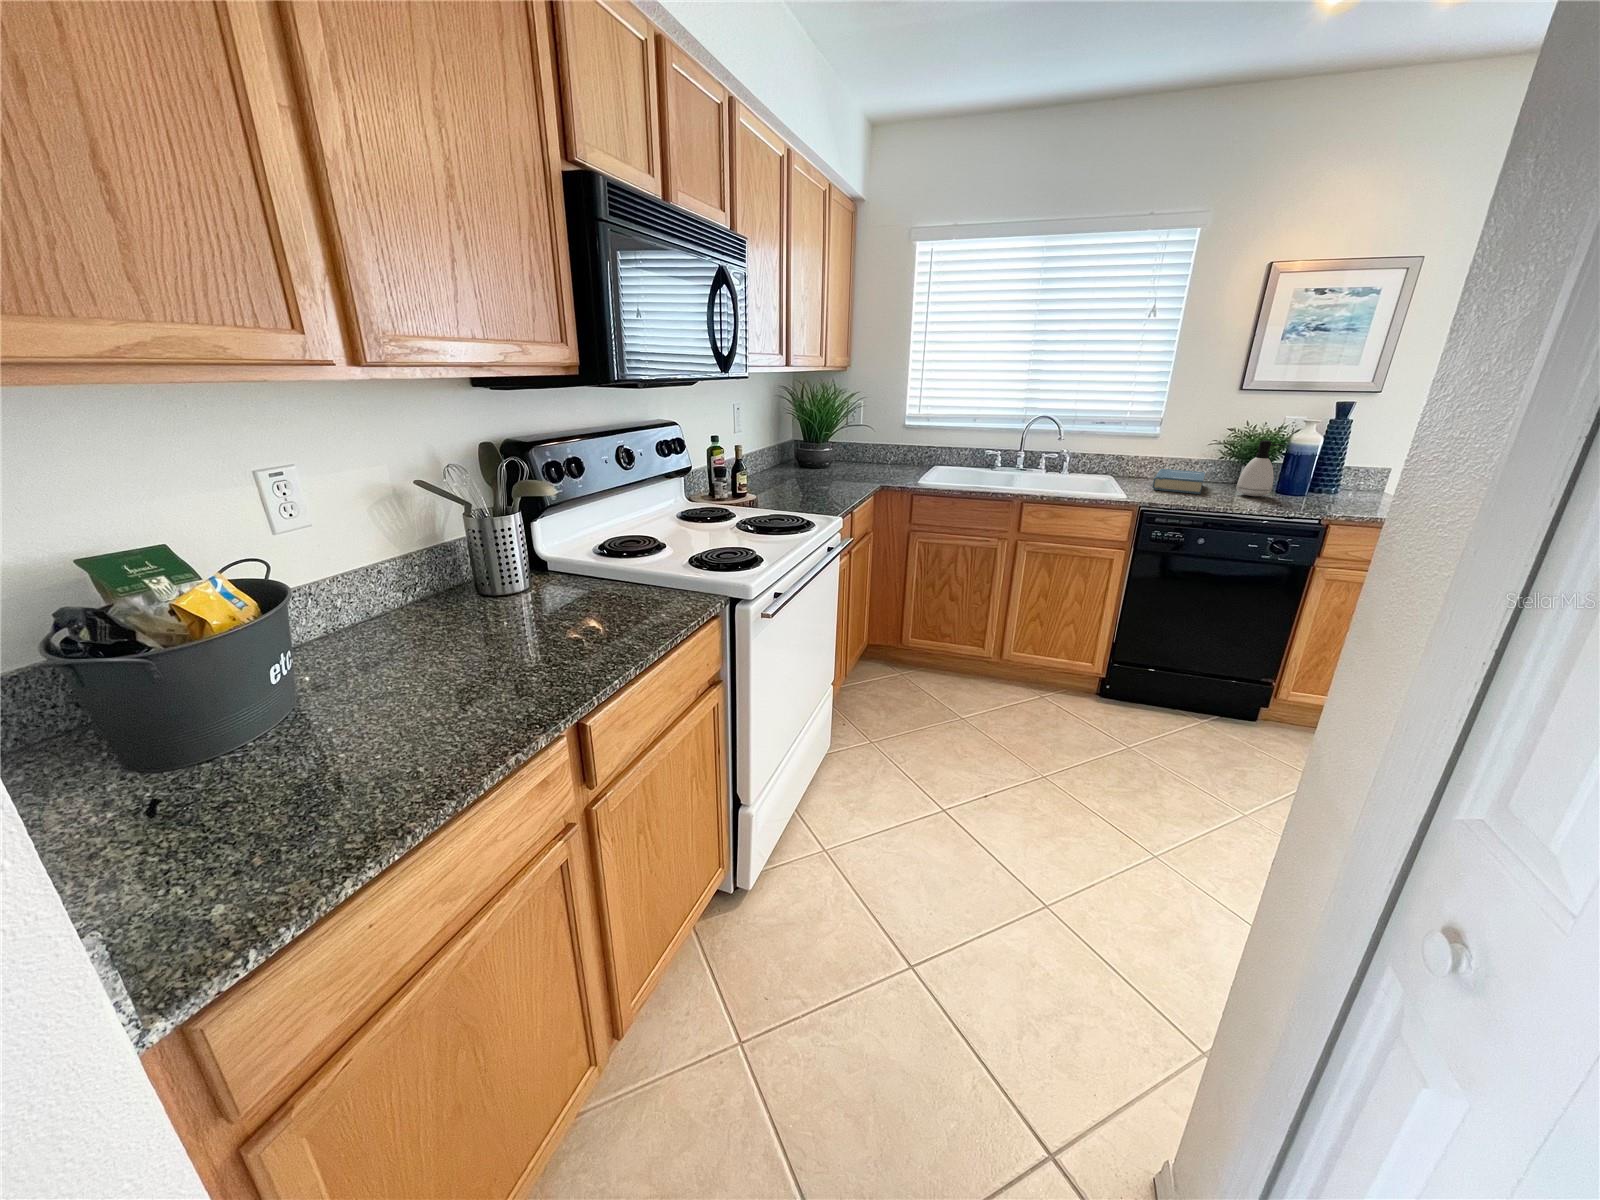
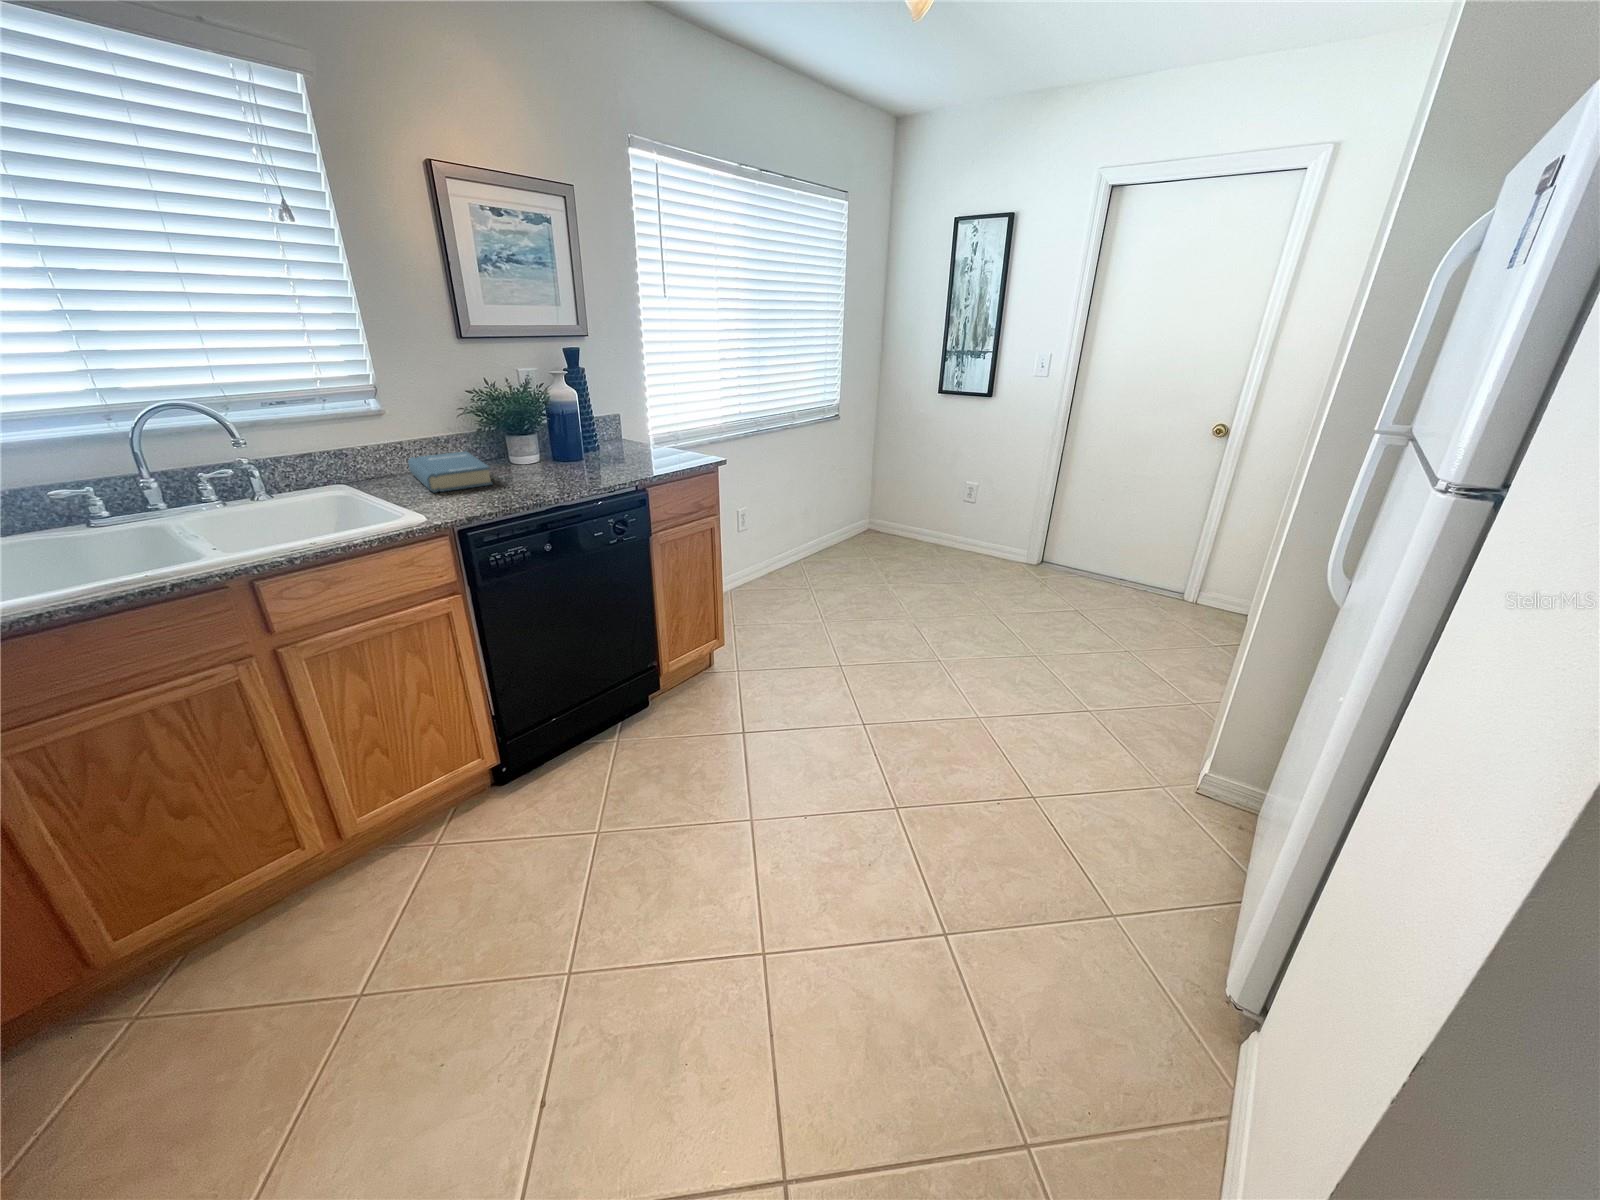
soap dispenser: present [1236,440,1284,496] -> none [520,403,558,472]

